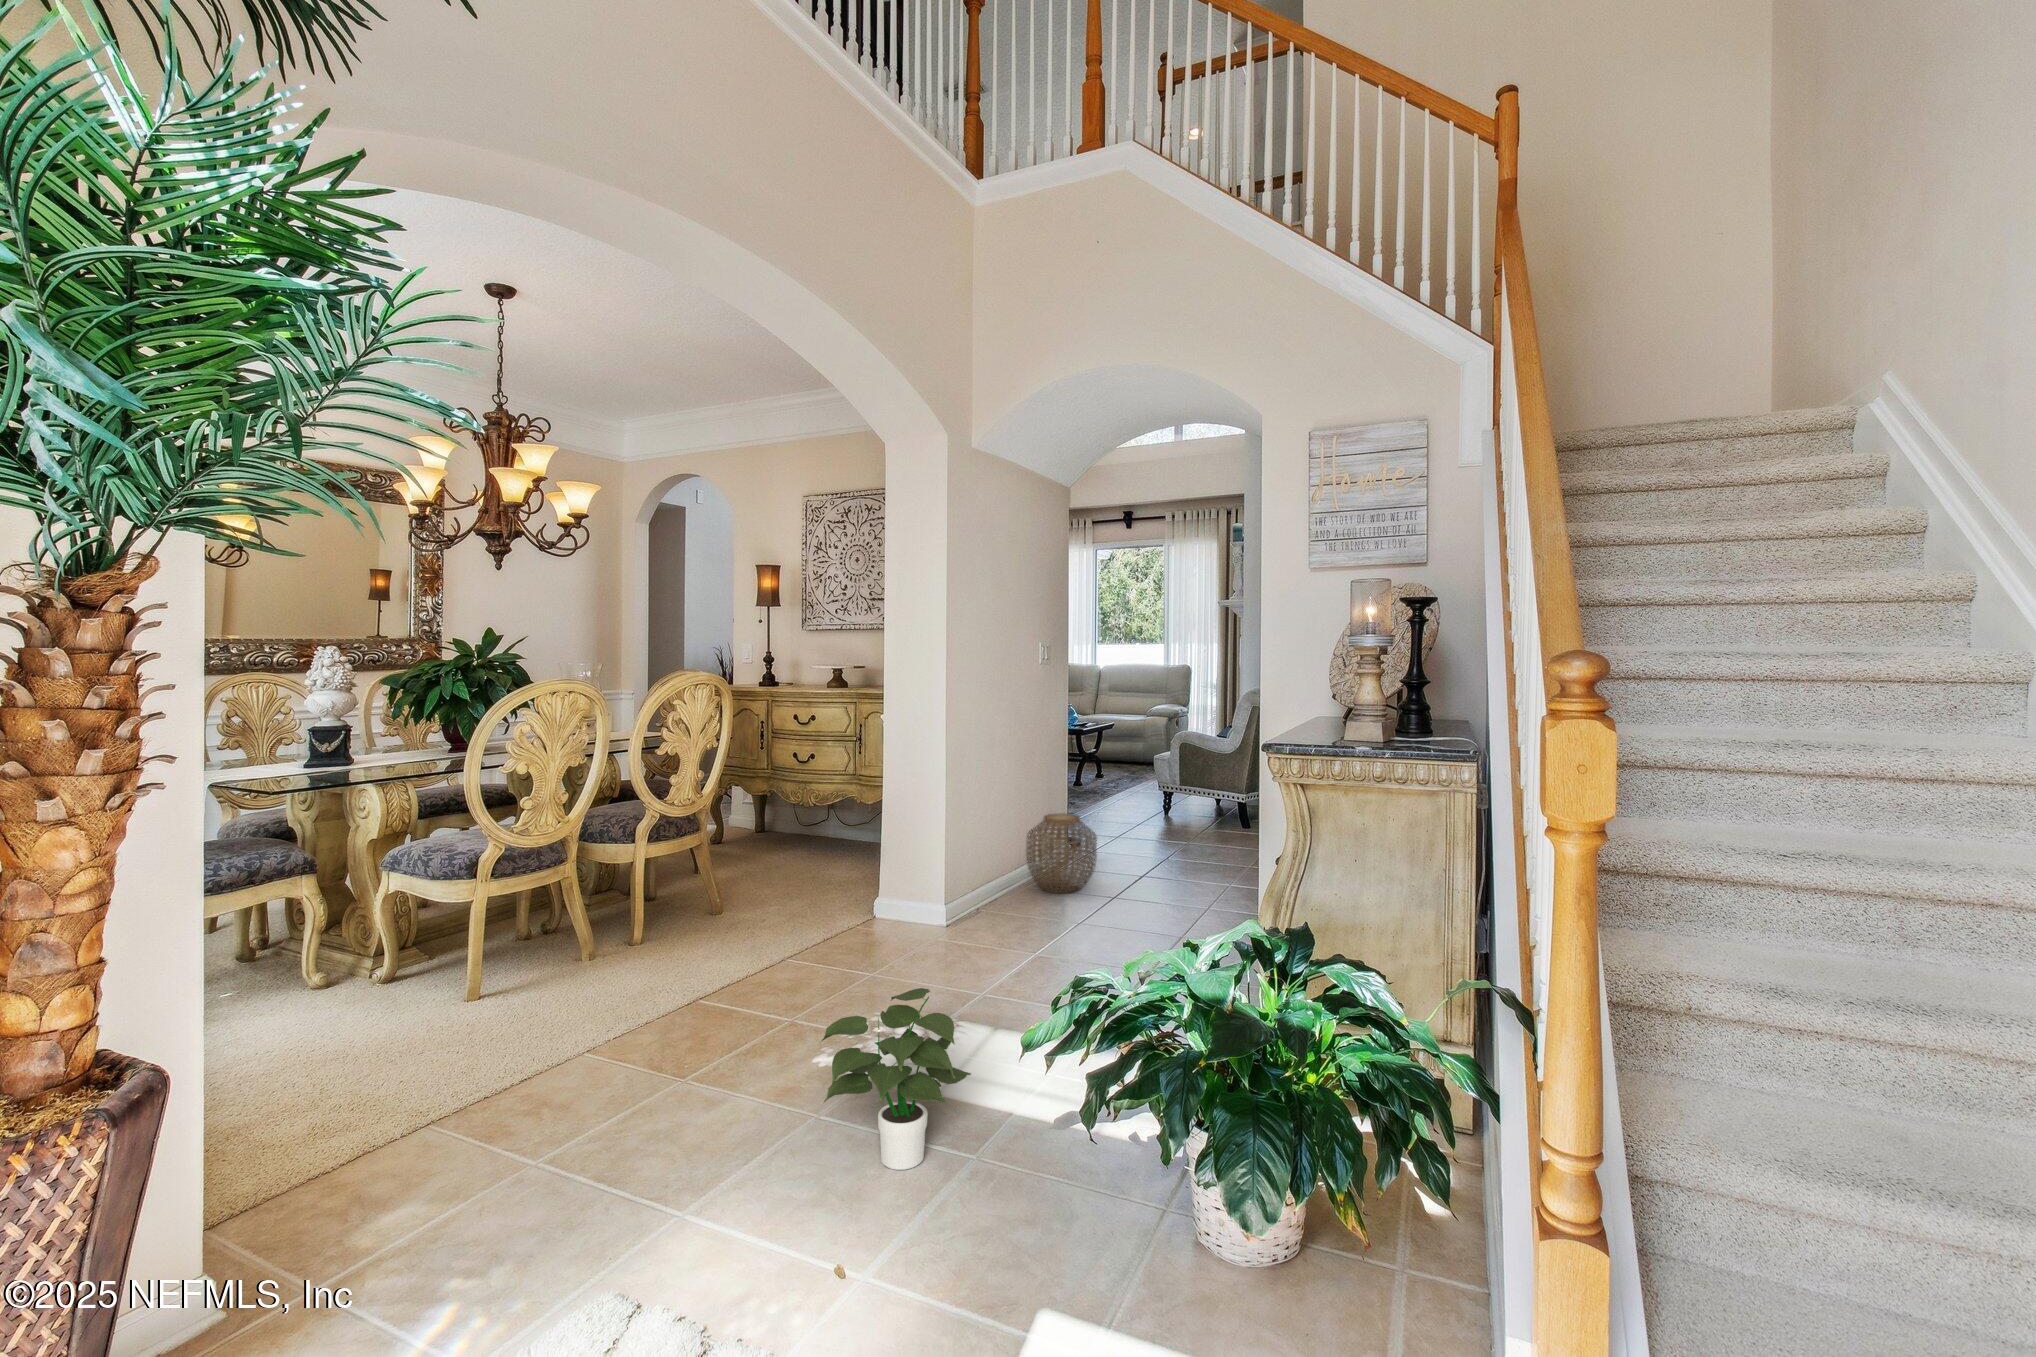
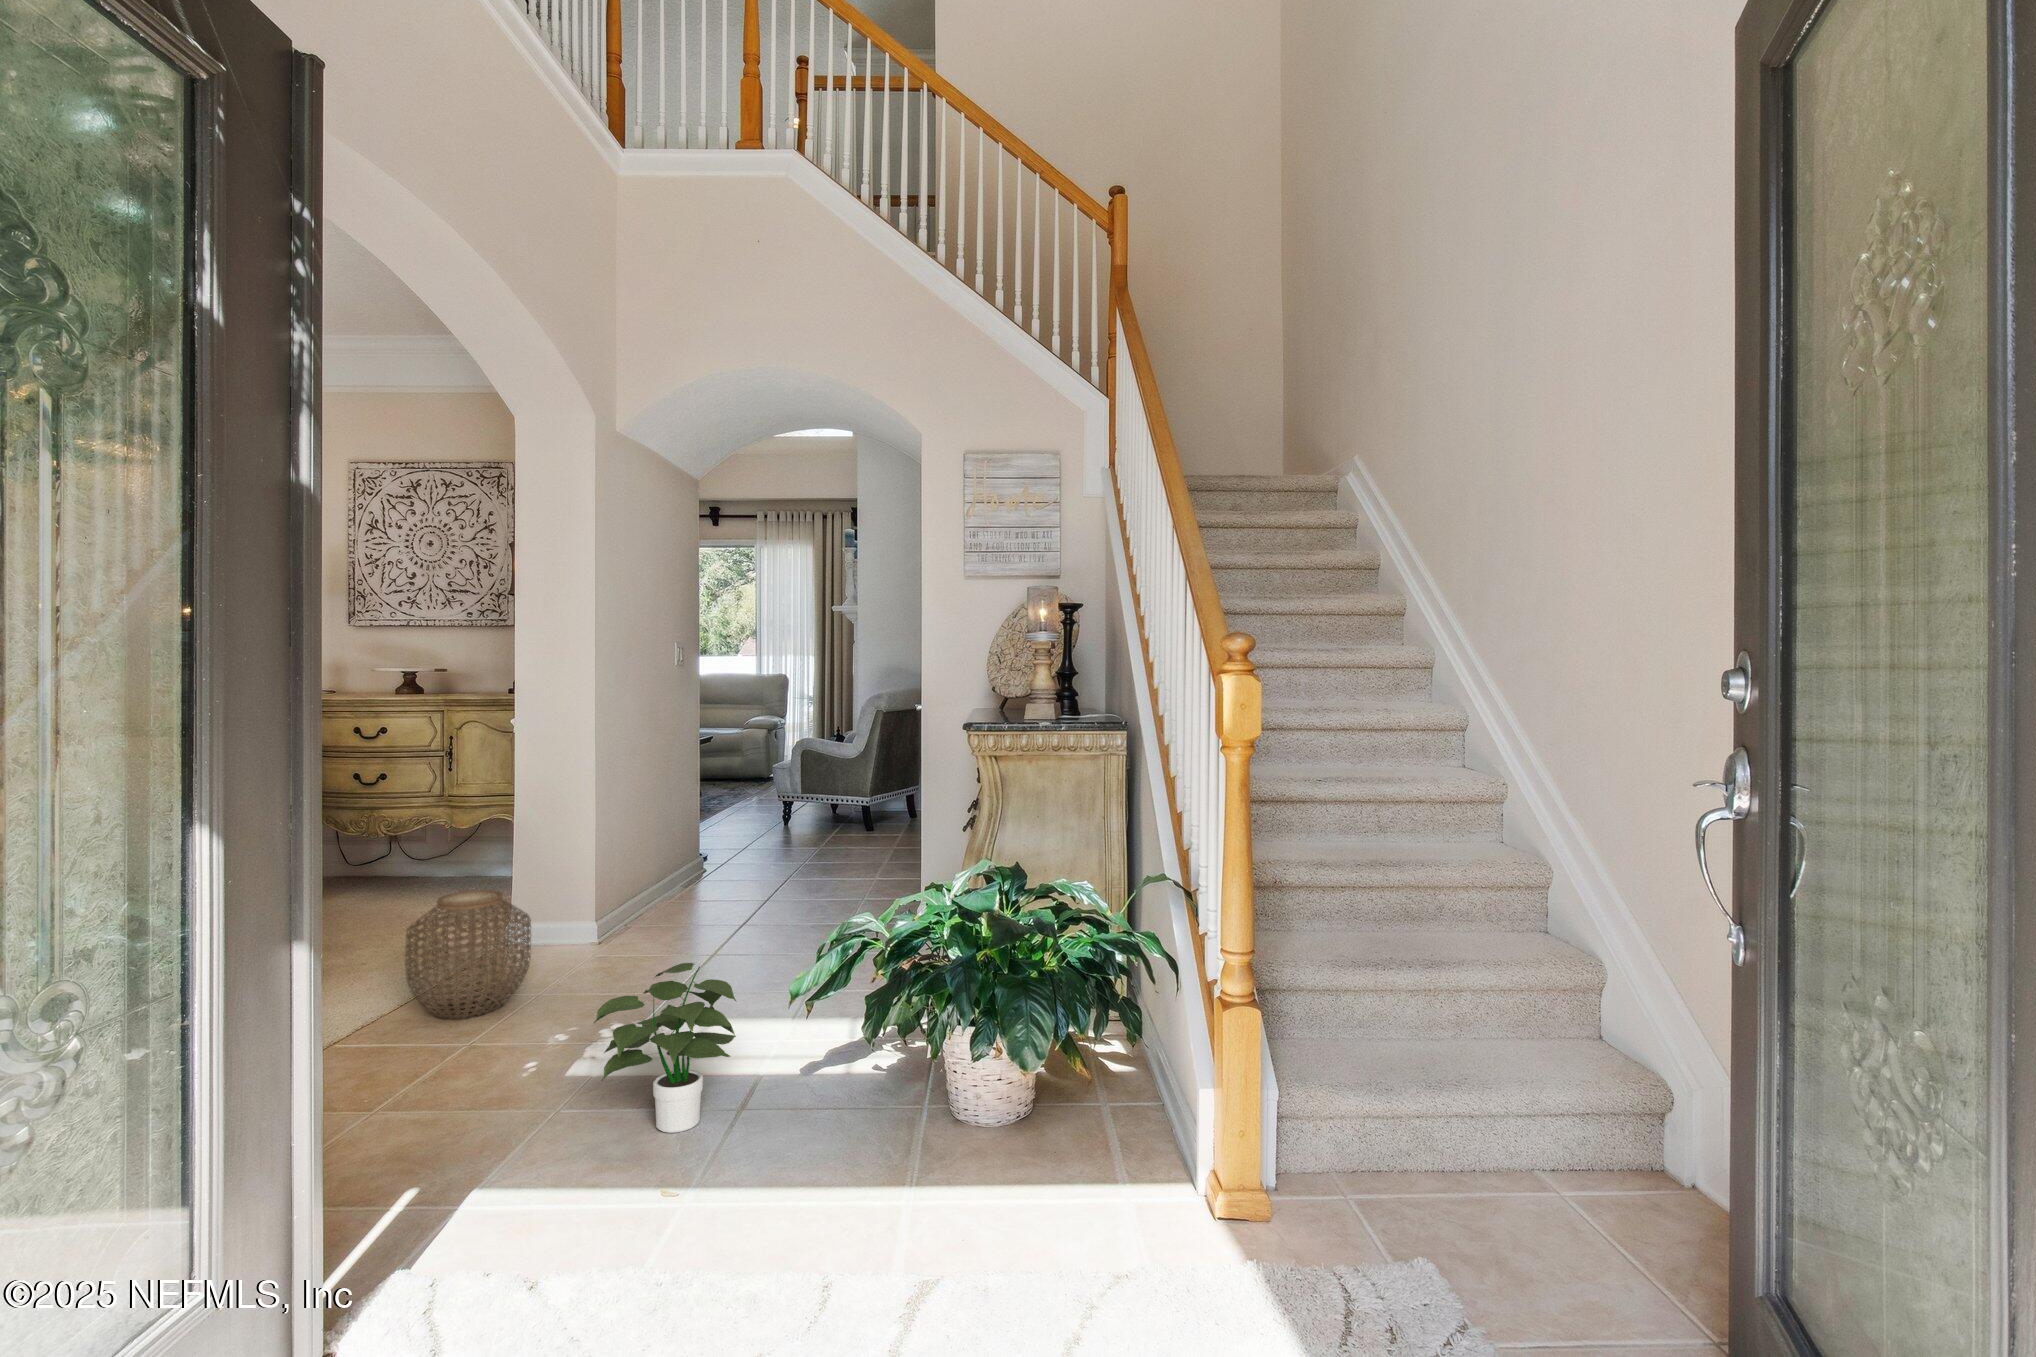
woven basket: present [1027,814,1097,894] -> present [405,890,531,1019]

